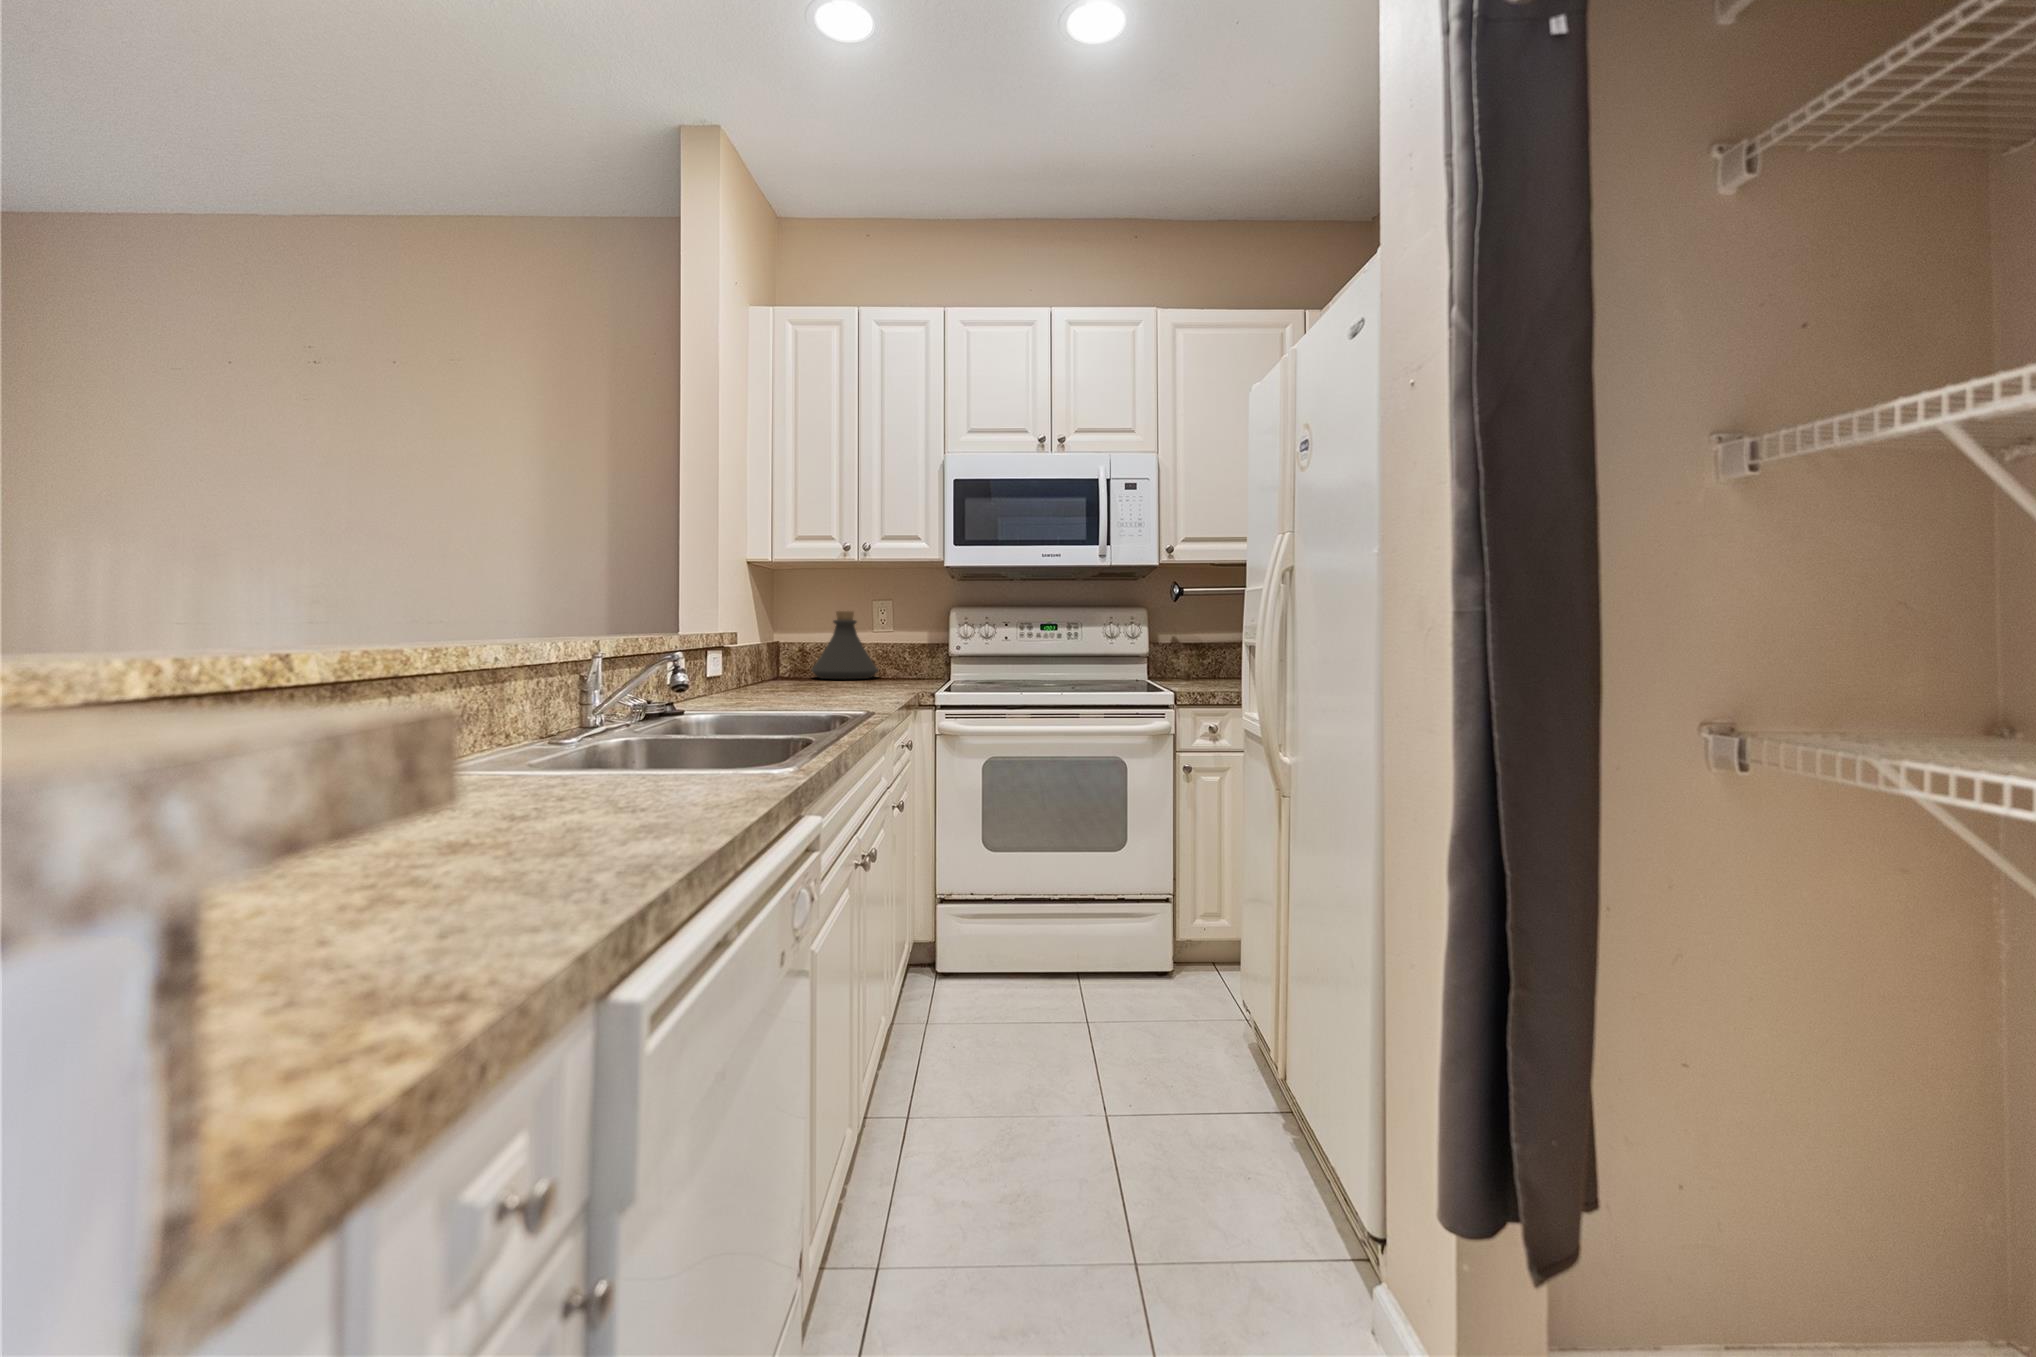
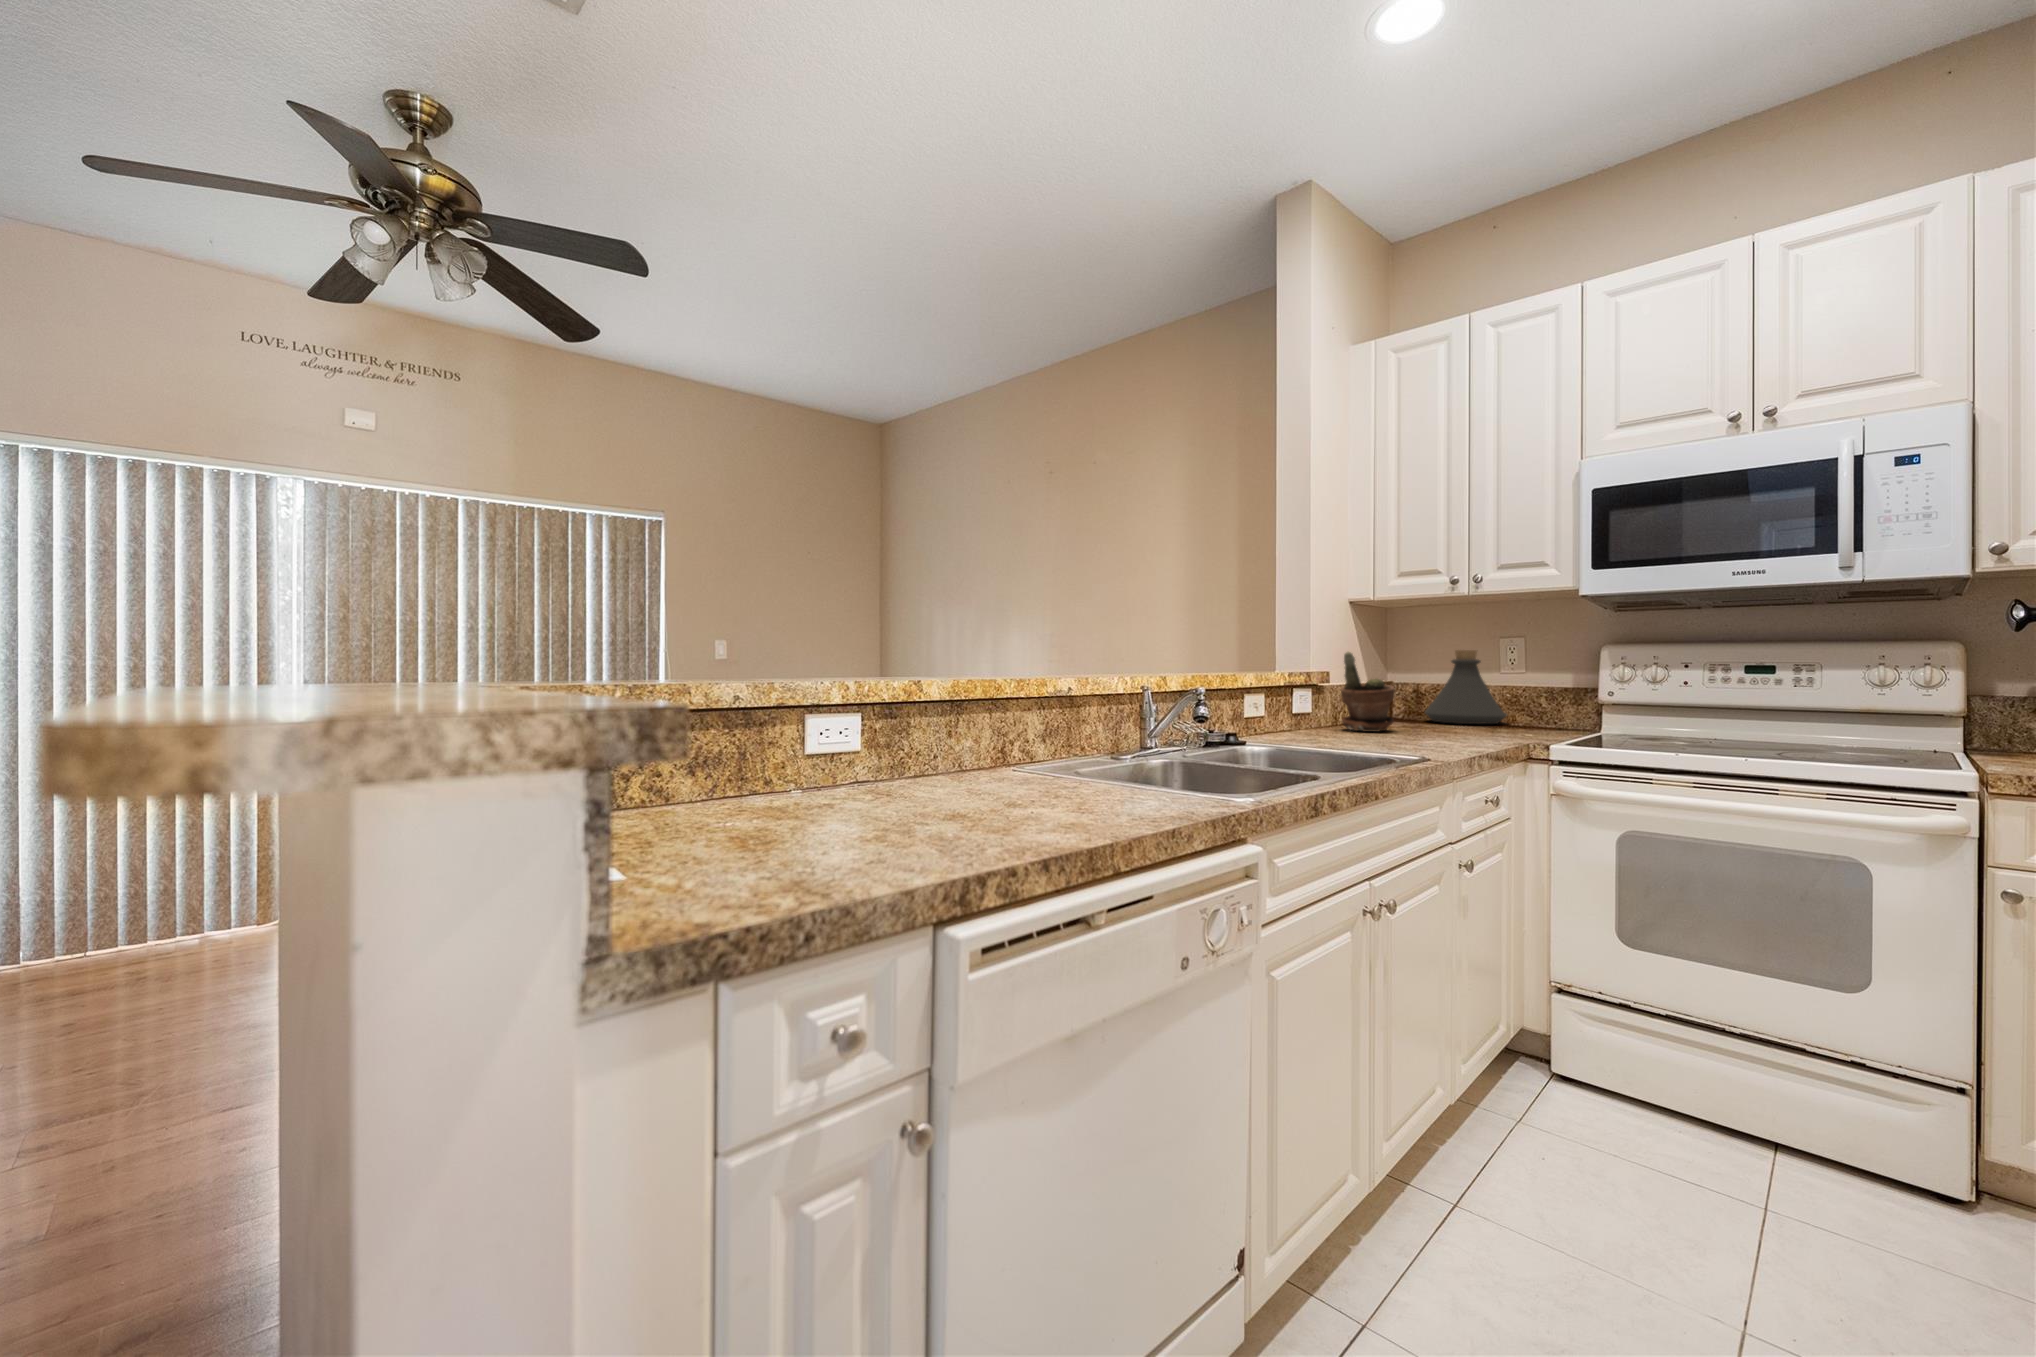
potted plant: none [749,611,801,692] -> present [1341,652,1394,732]

